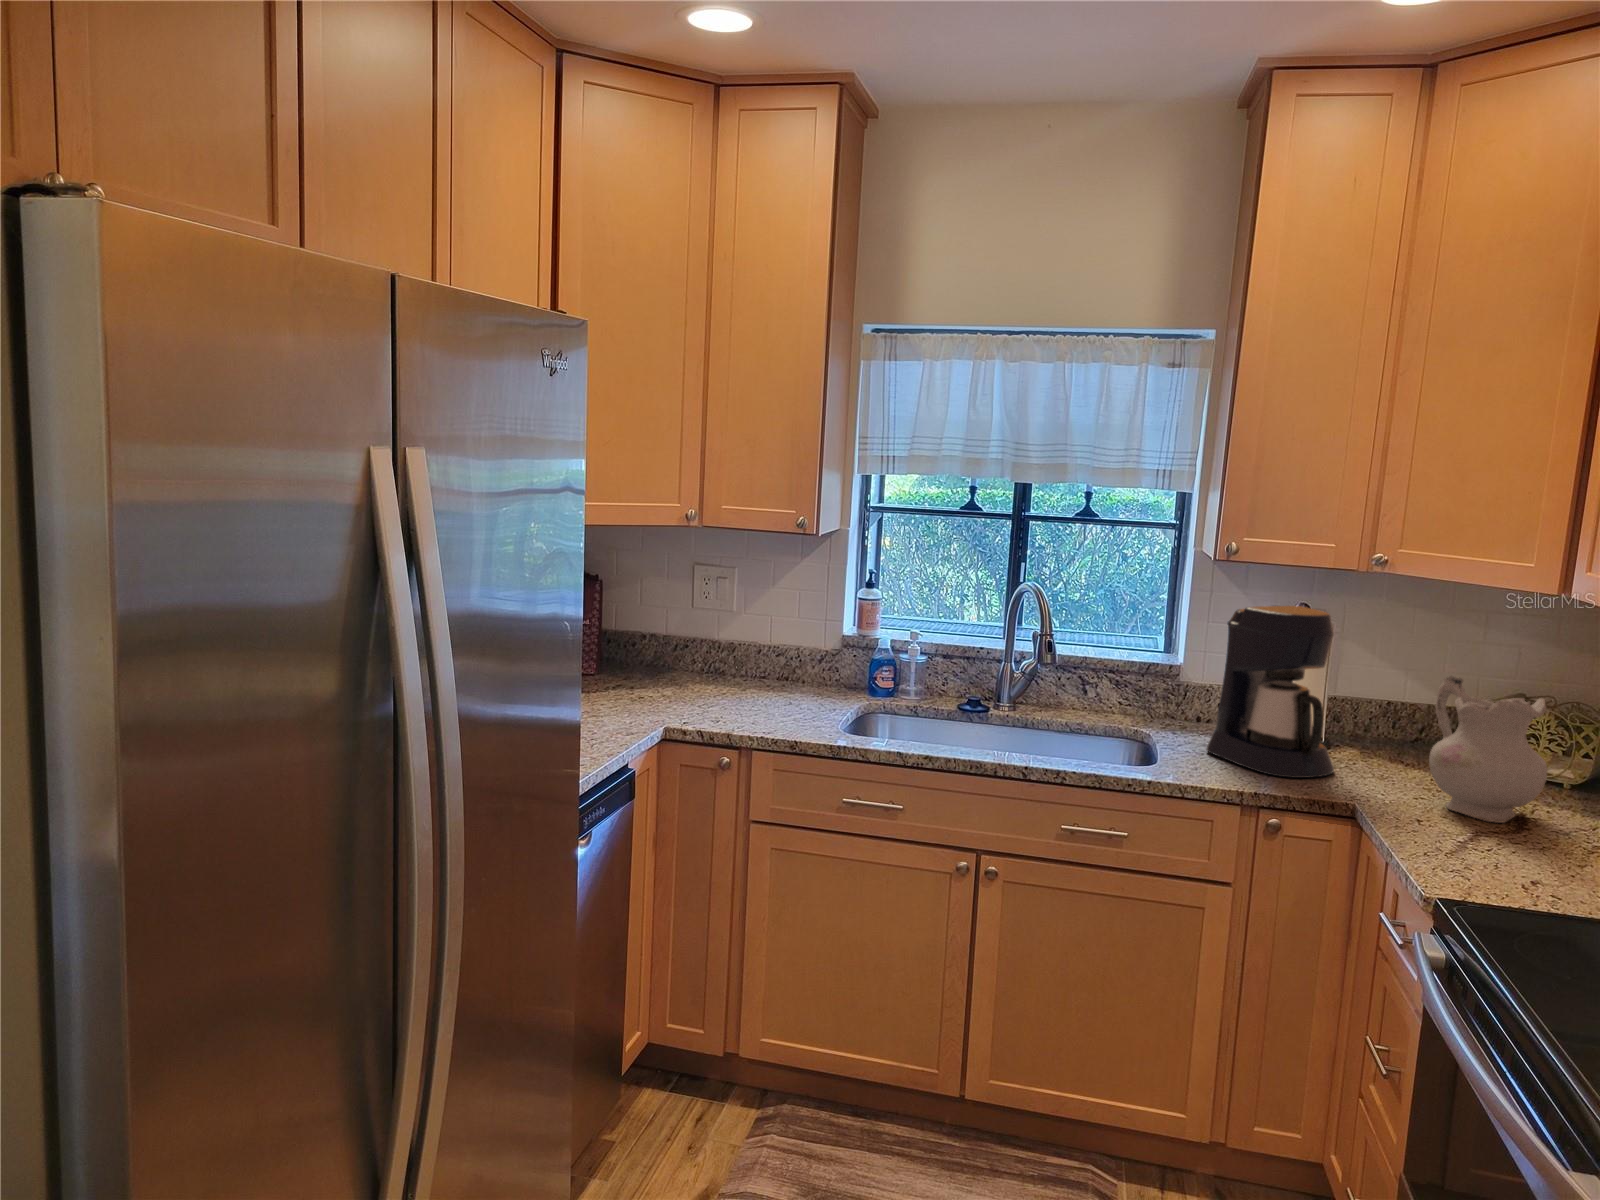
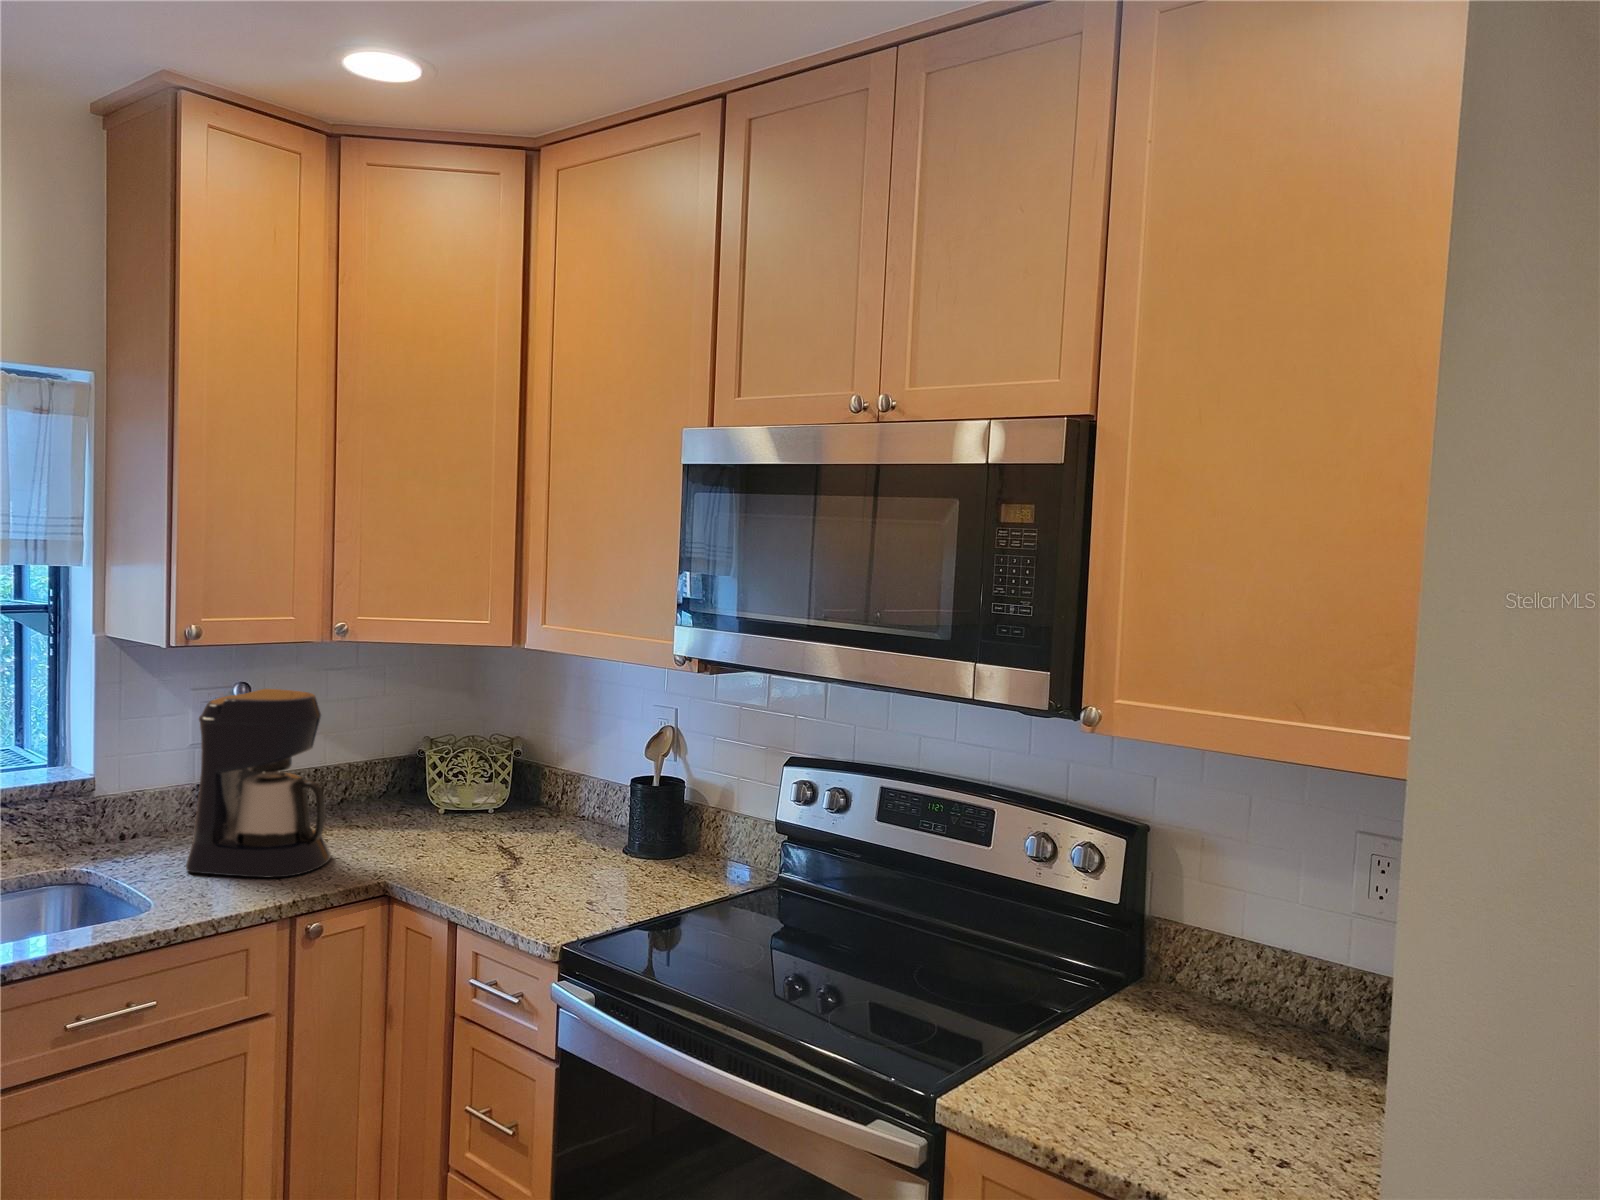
ceramic pitcher: present [1429,676,1547,823] -> none [420,735,521,860]

